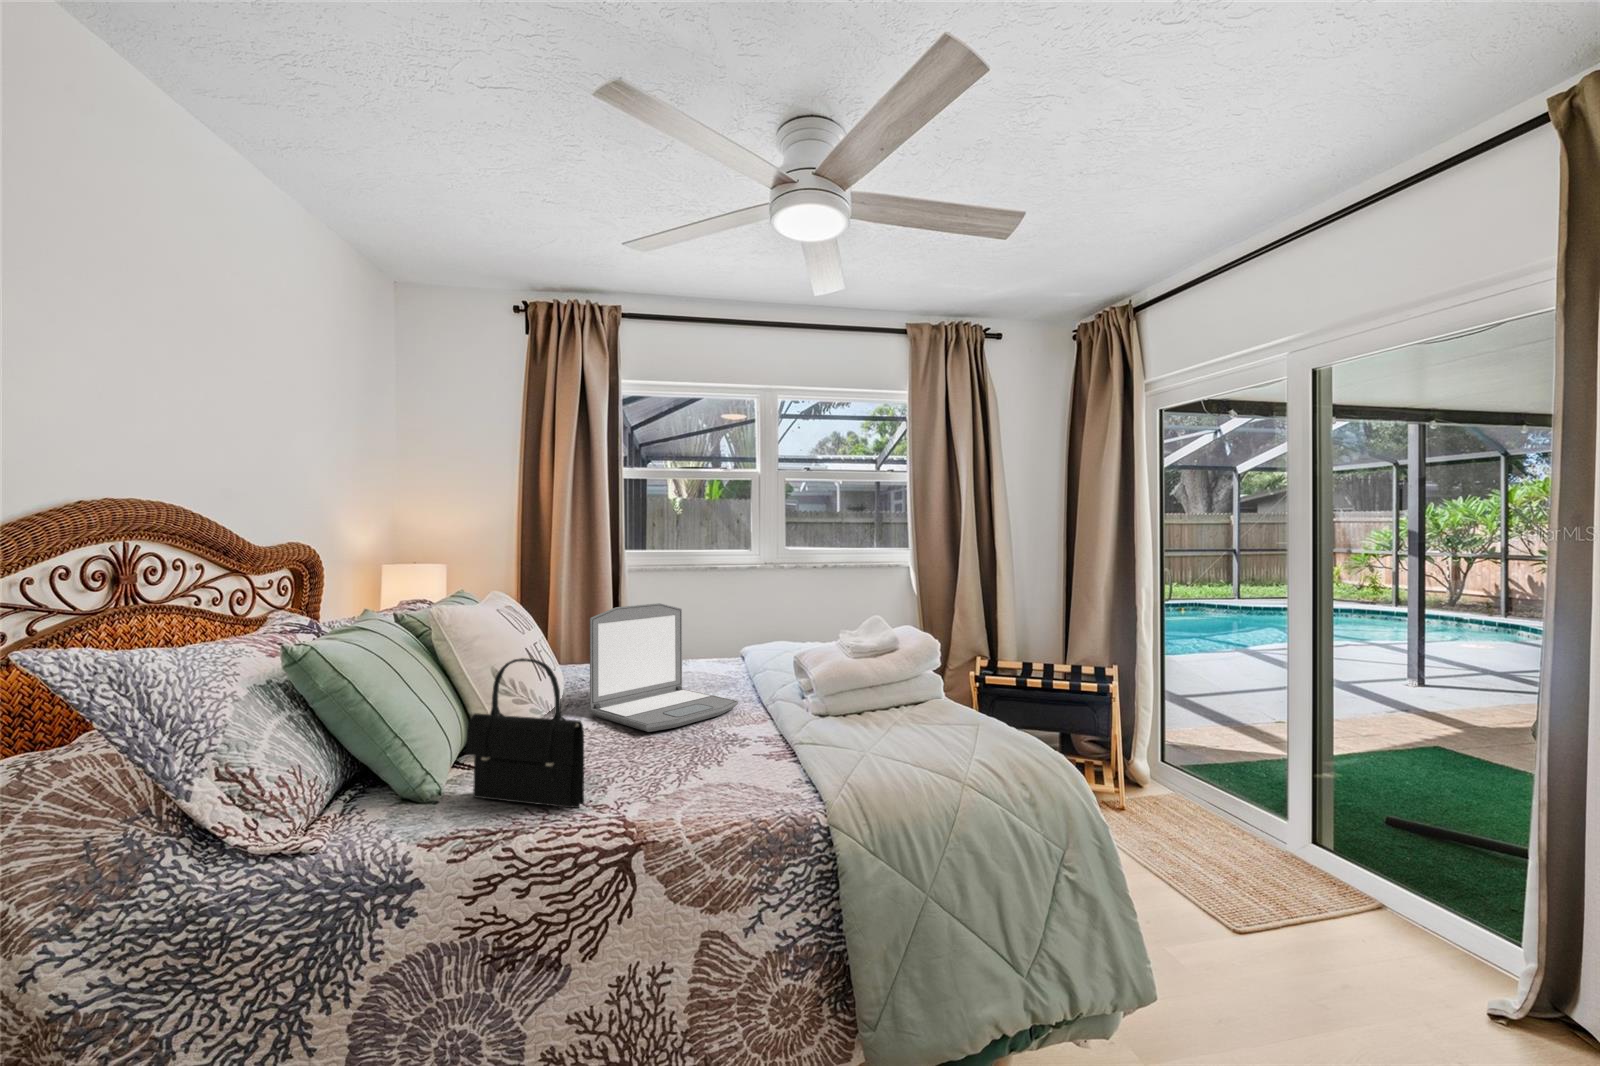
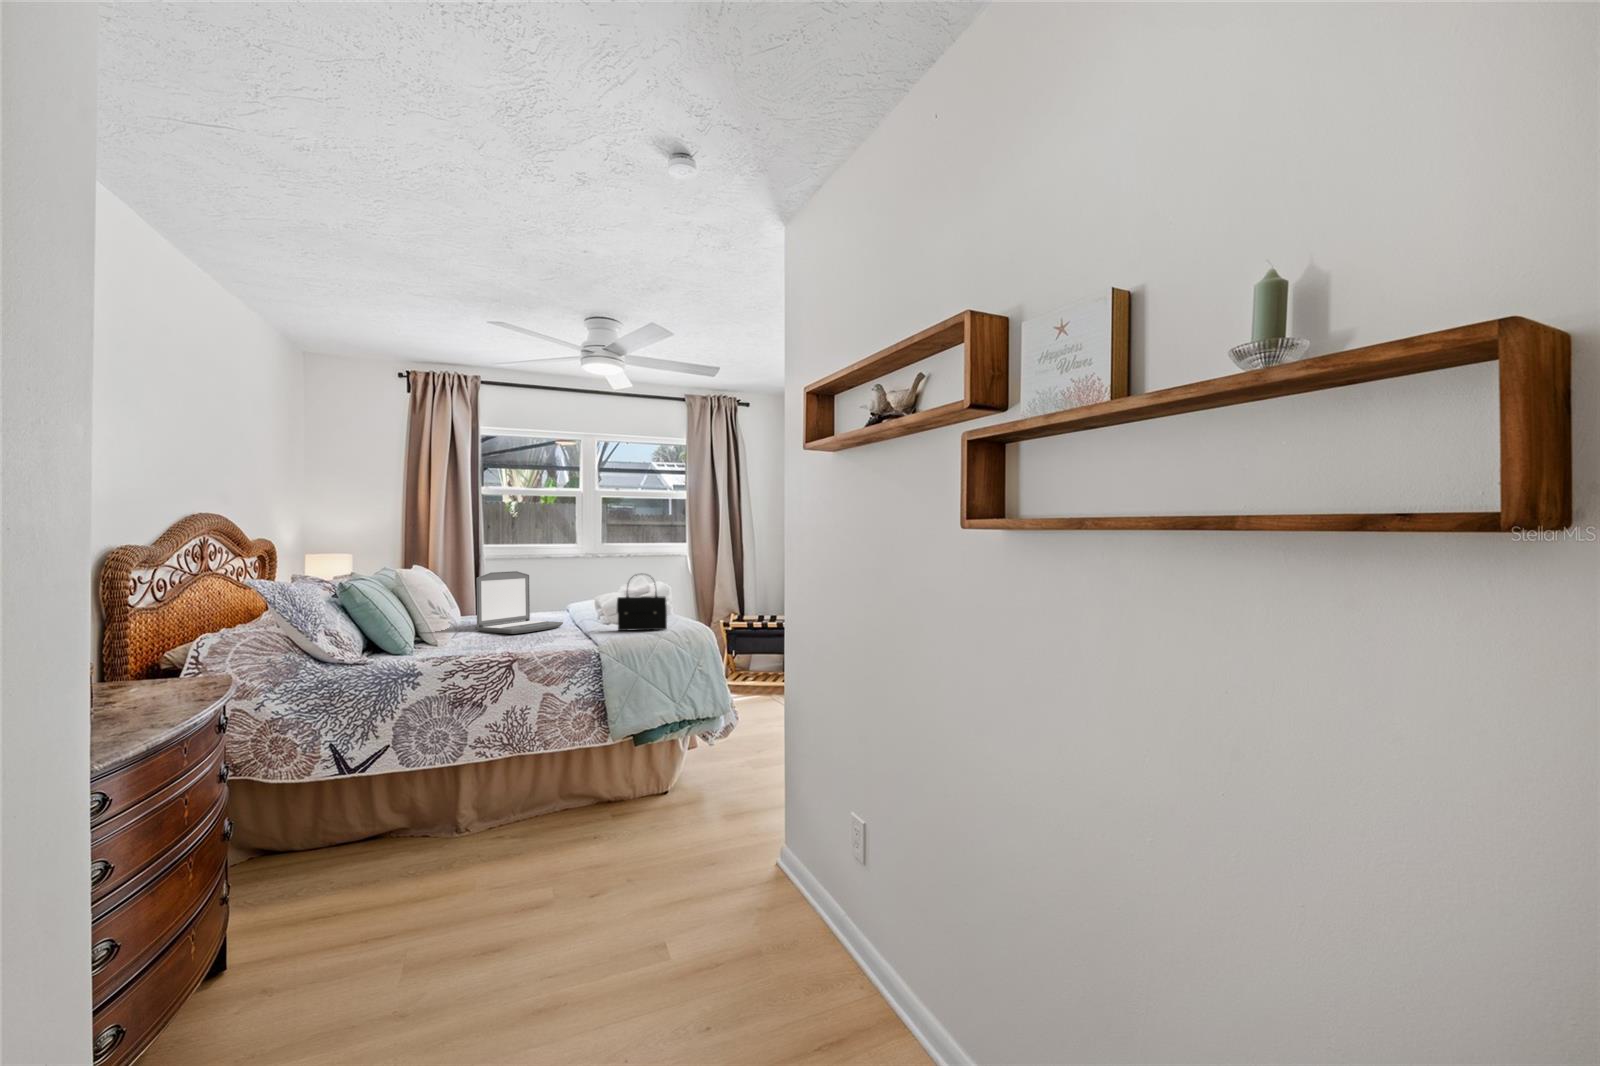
handbag: present [466,658,584,808] -> present [617,575,667,631]

